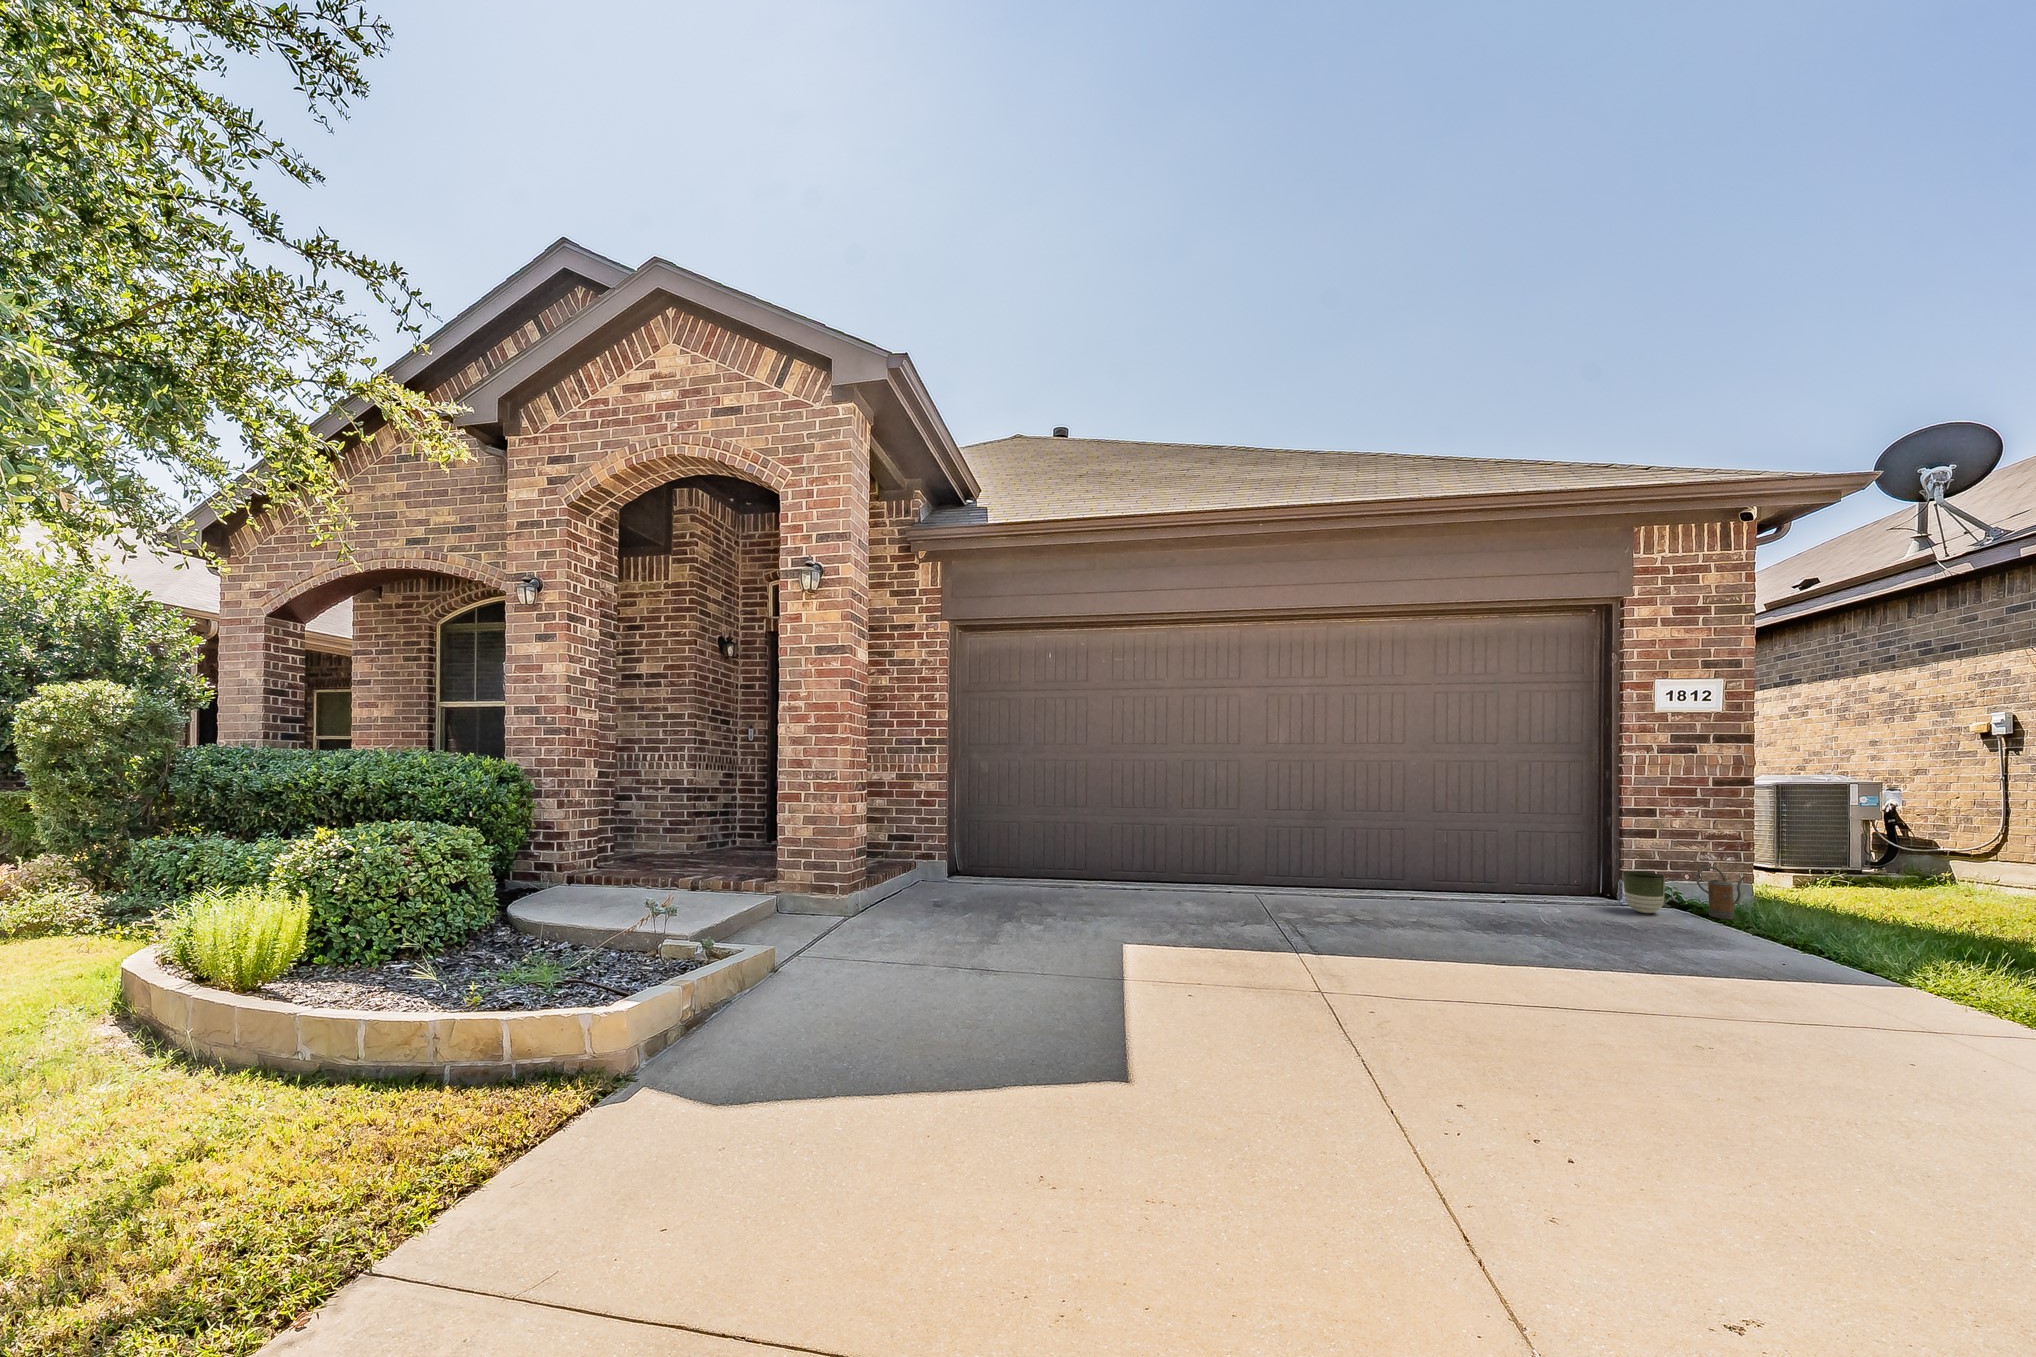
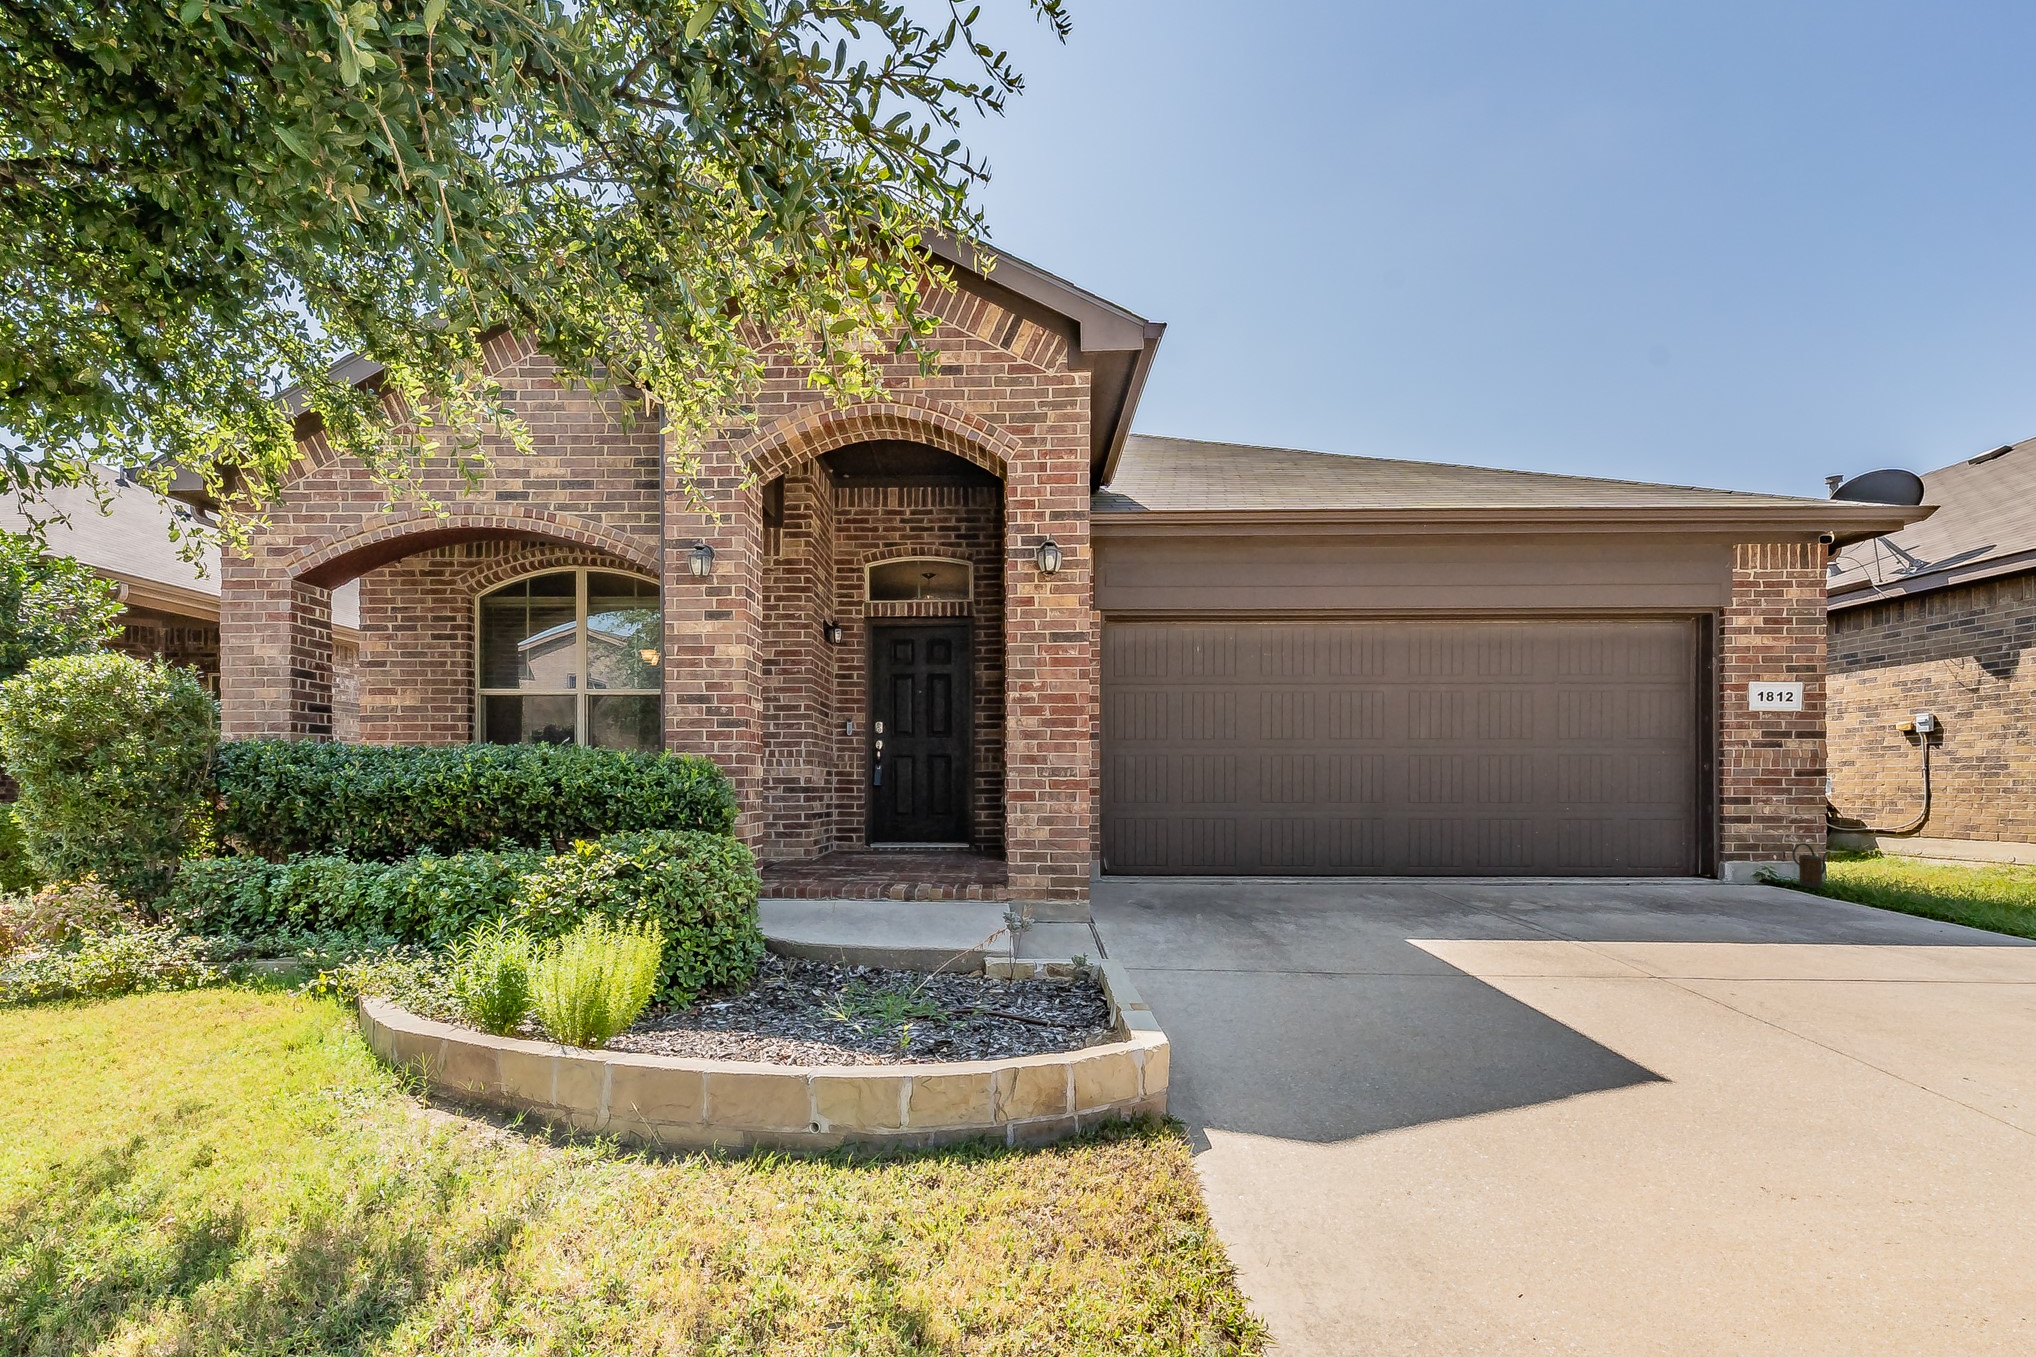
planter: present [1623,871,1665,913] -> none [1730,849,1769,886]

